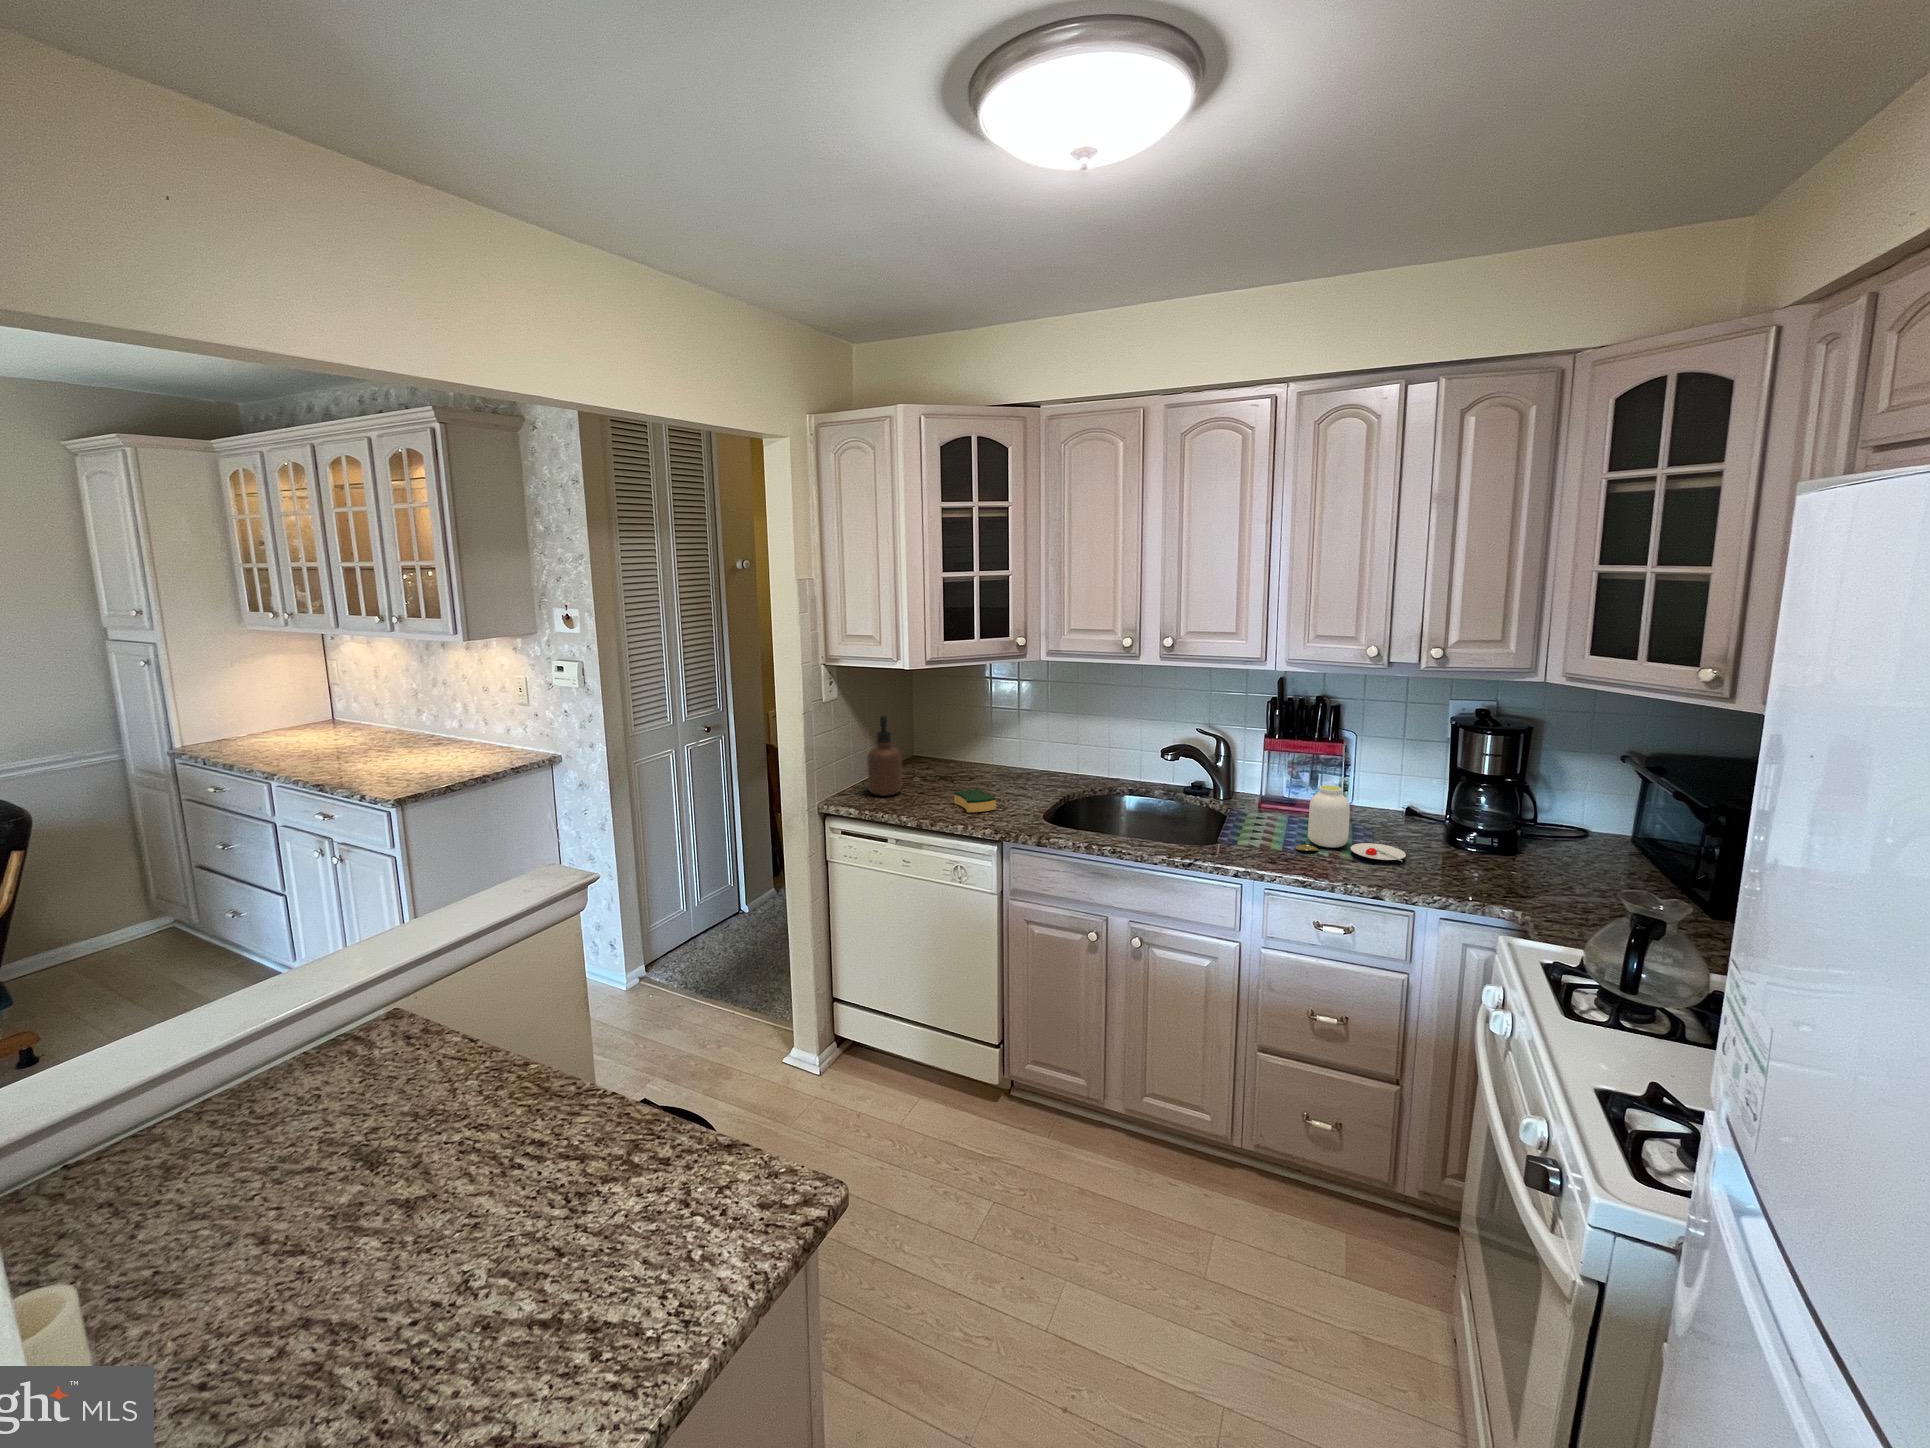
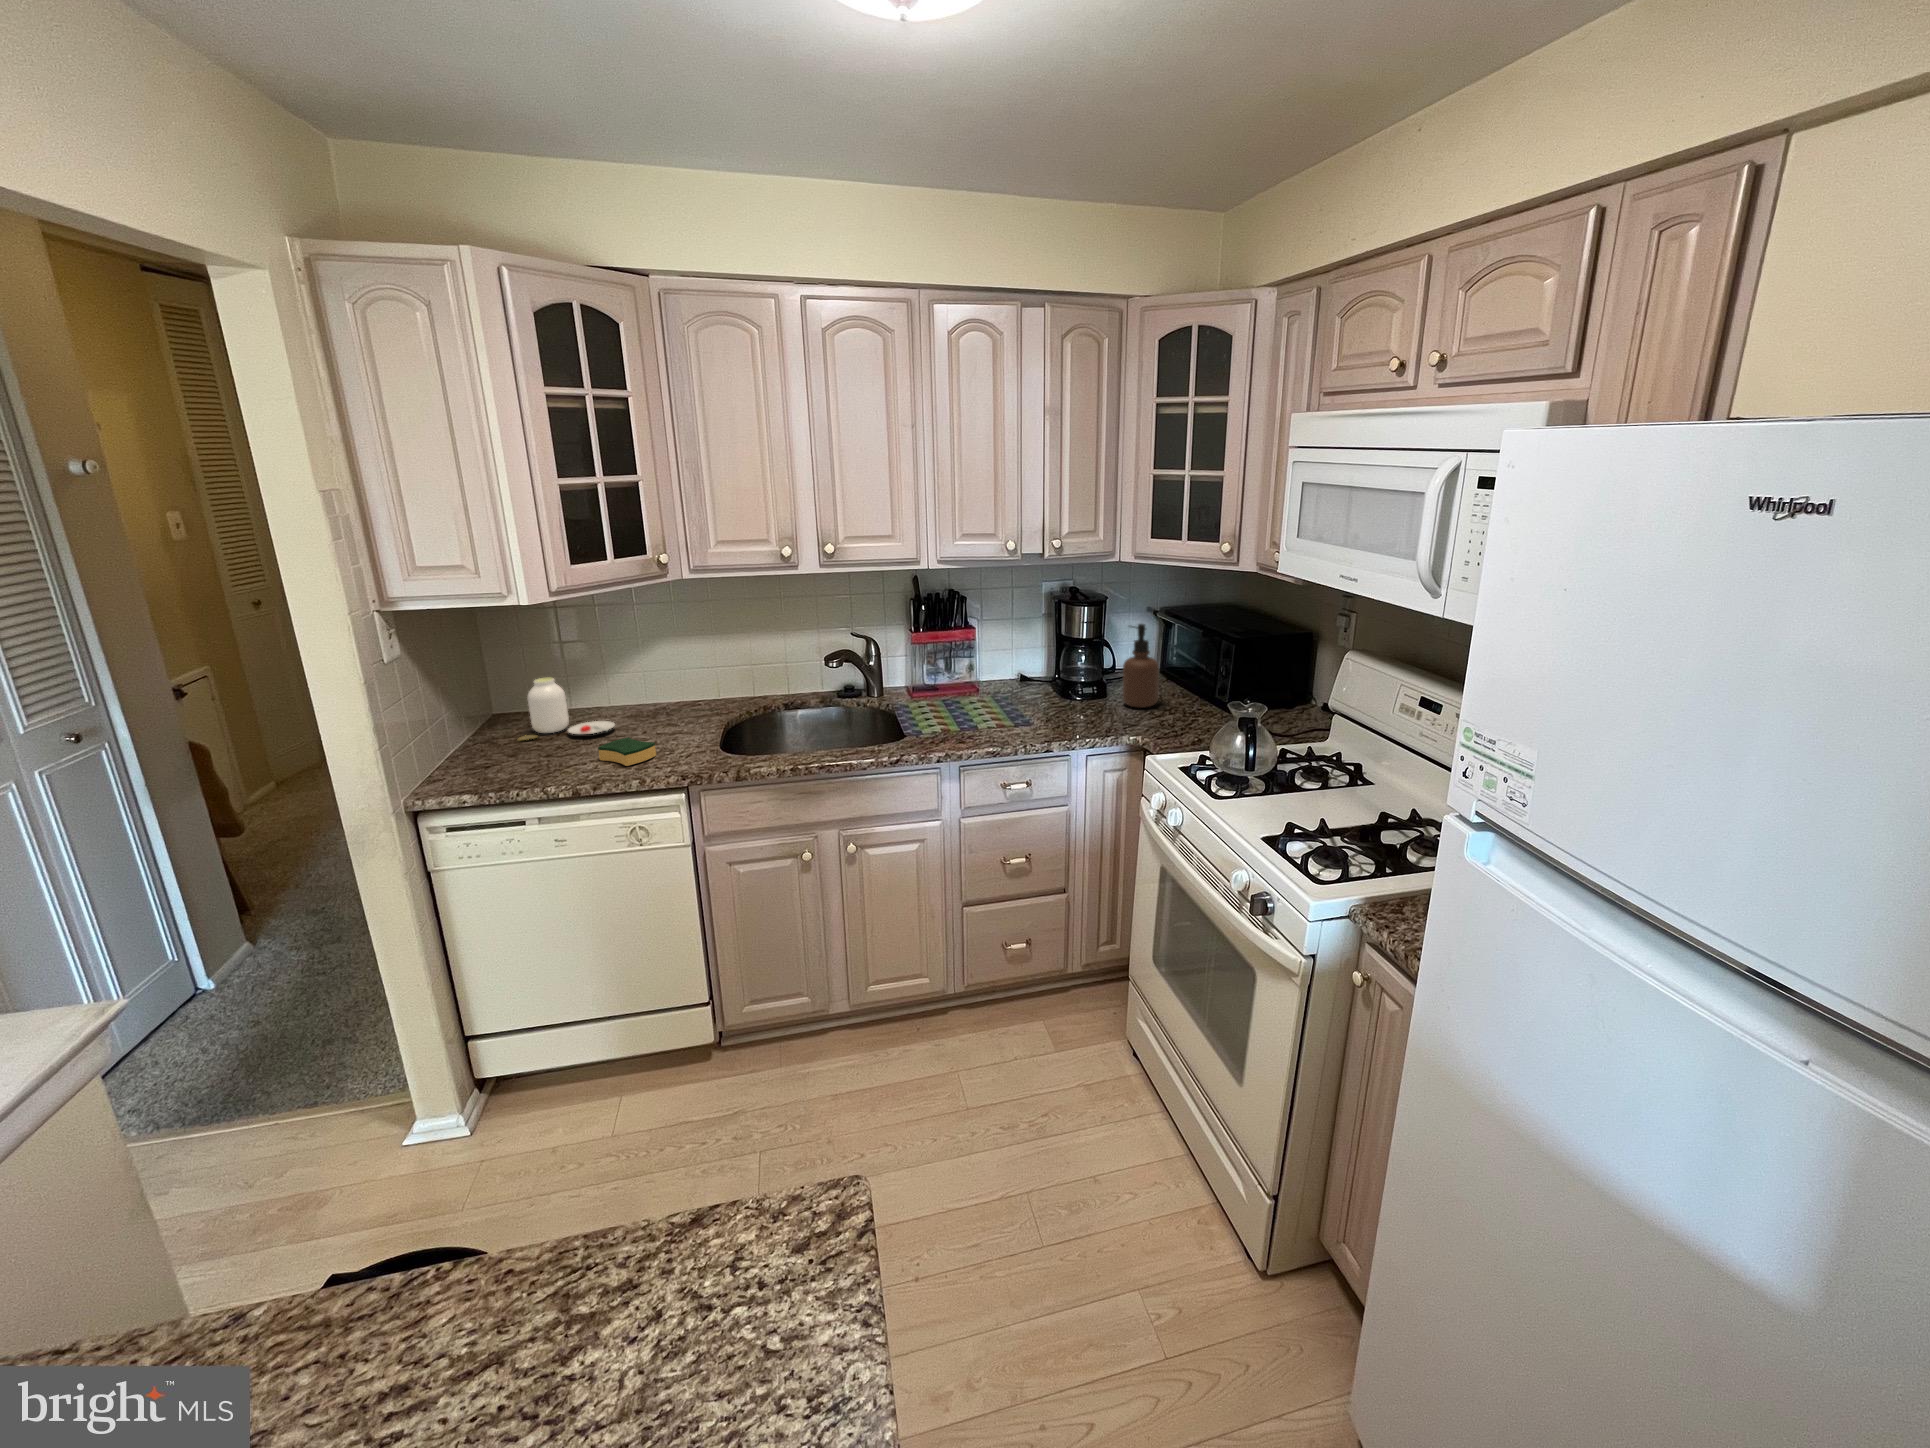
soap dispenser: present [867,715,902,796] -> present [1123,624,1159,708]
jar: present [1295,785,1406,861] -> present [518,678,615,740]

